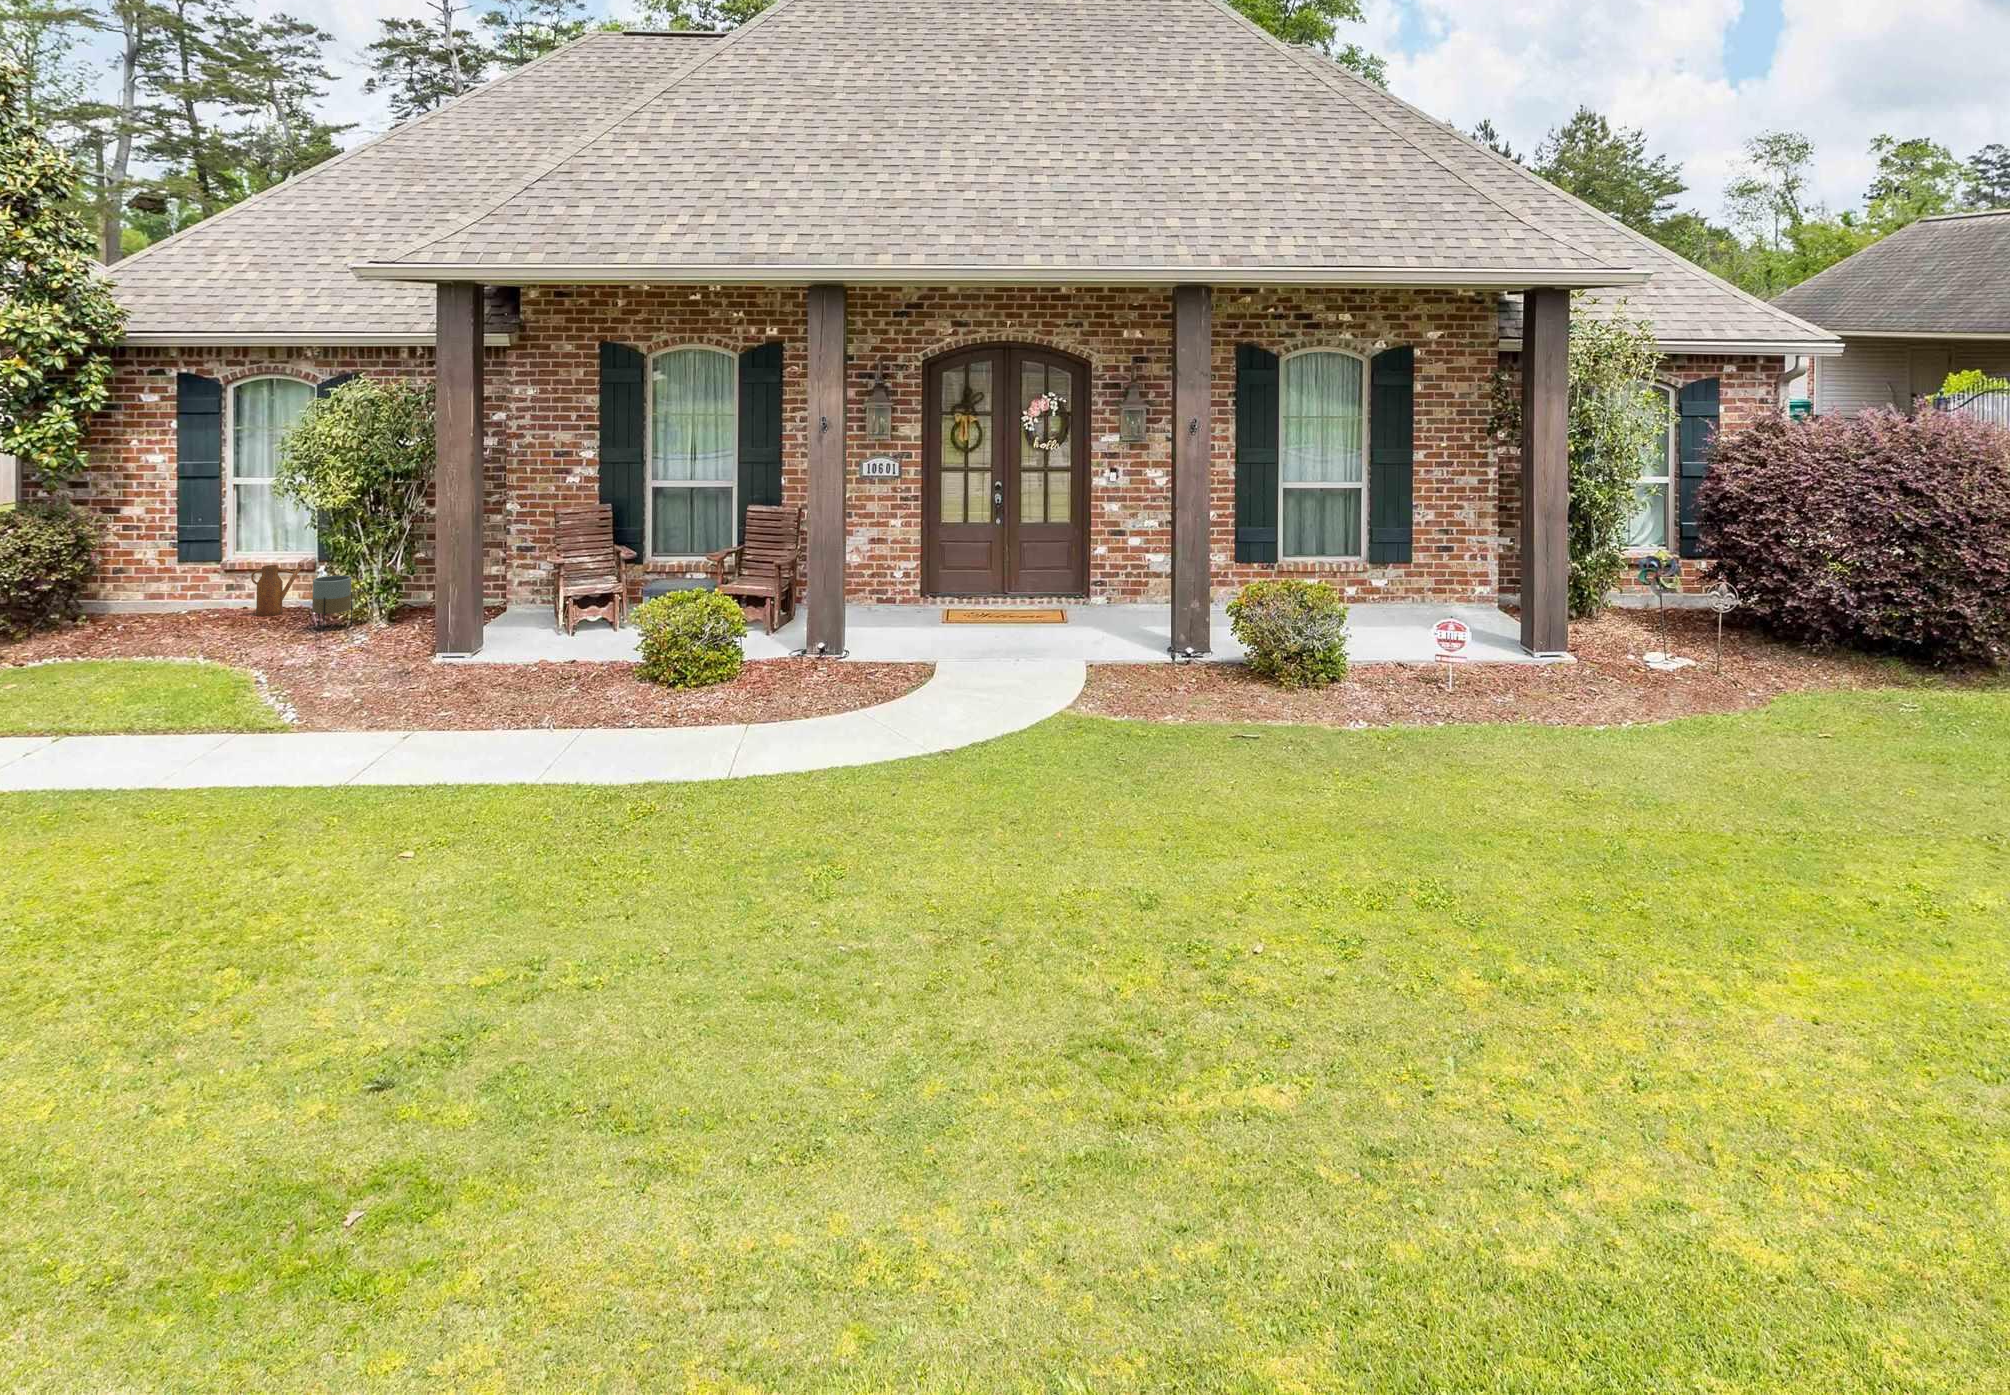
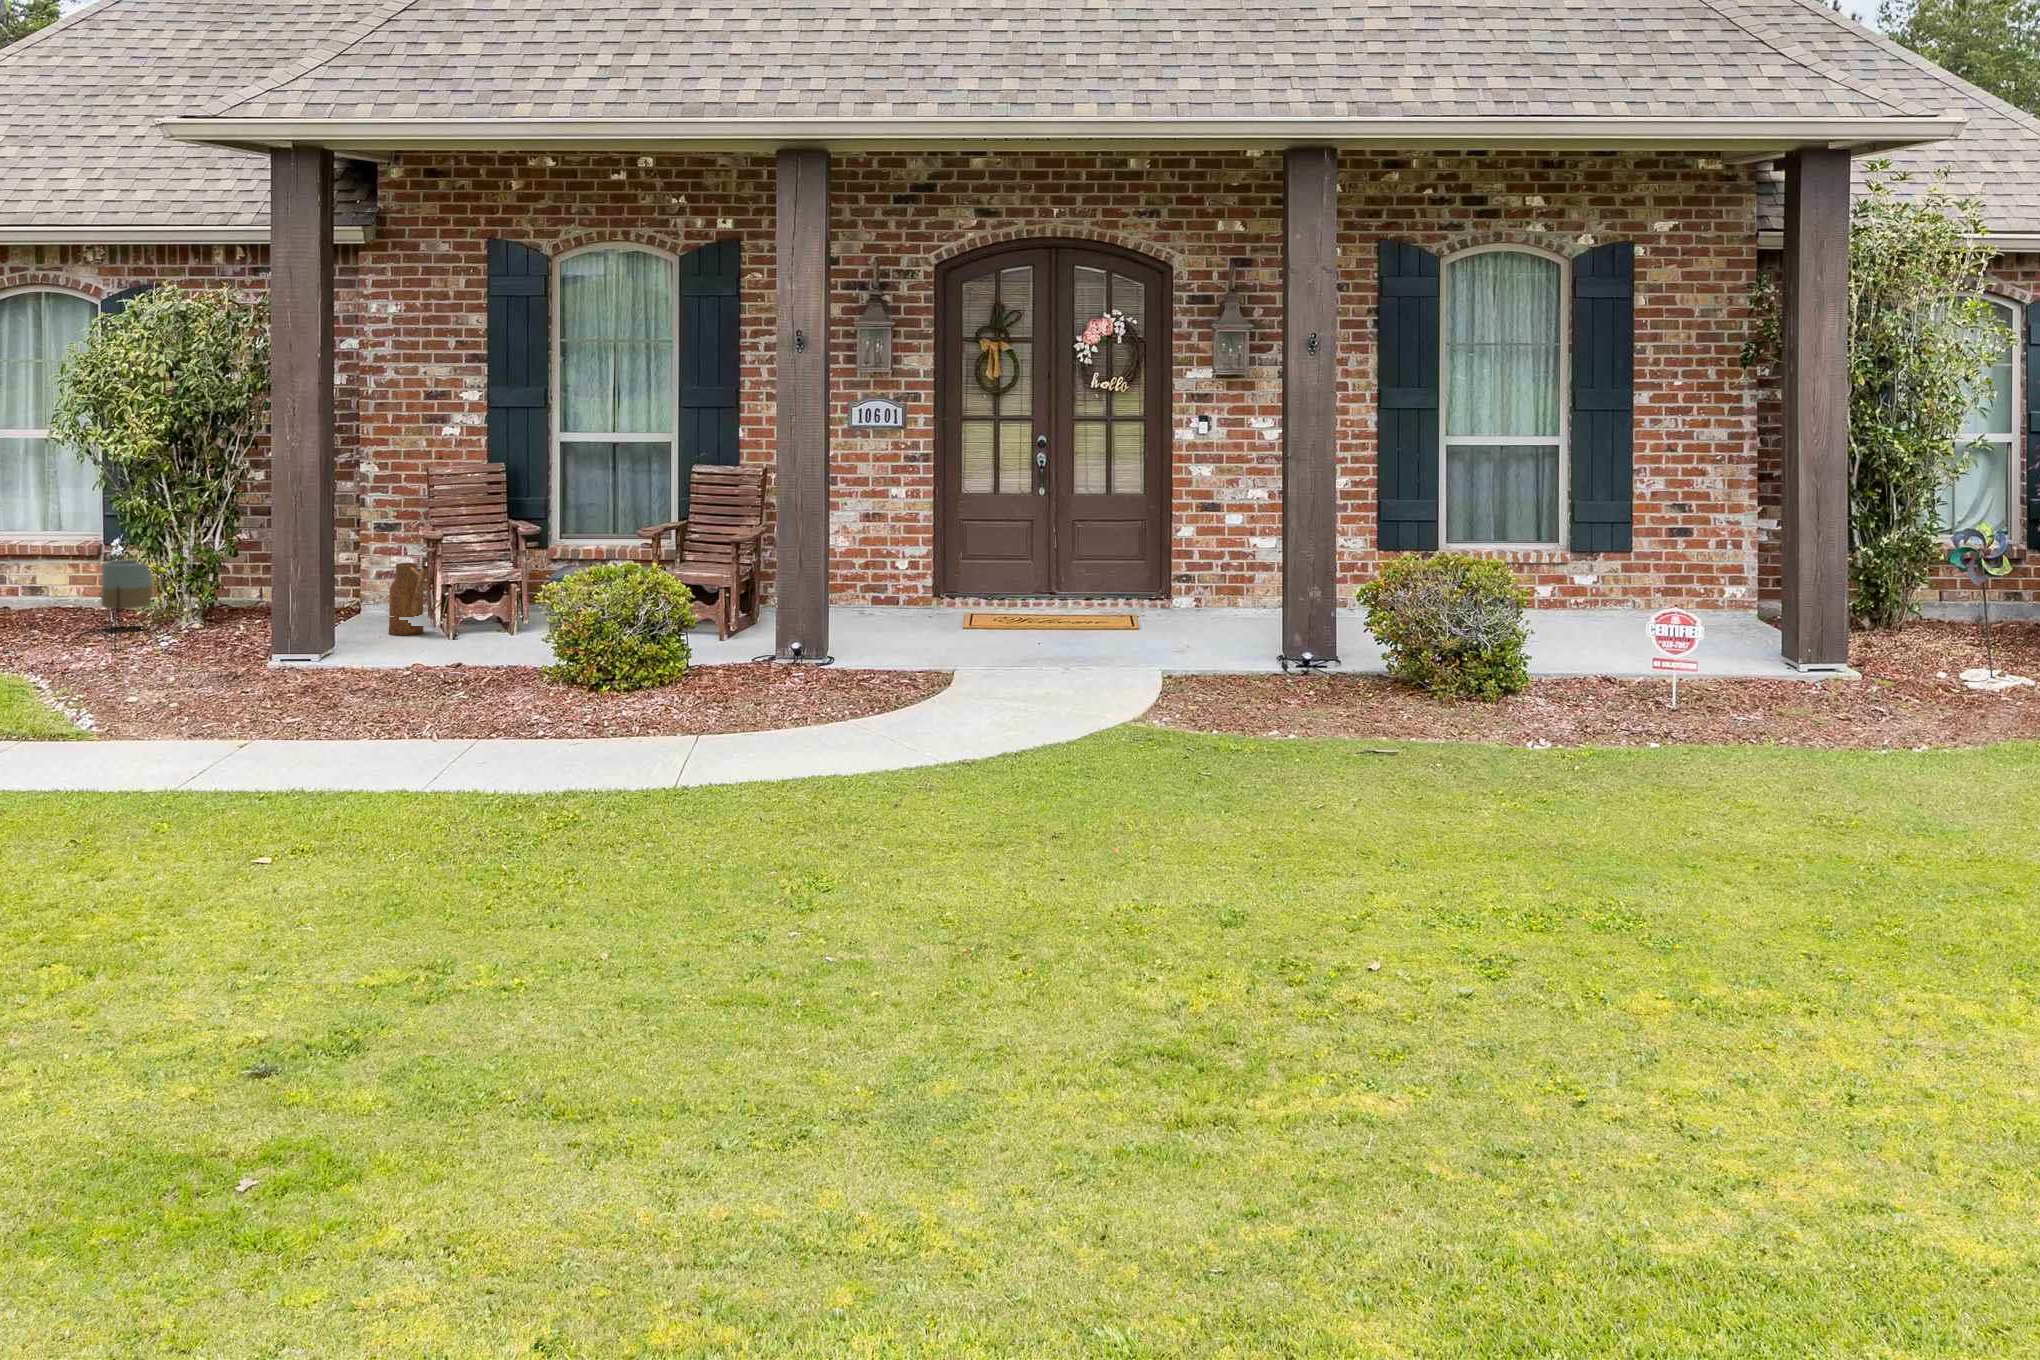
watering can: present [251,565,302,616] -> present [389,563,428,635]

